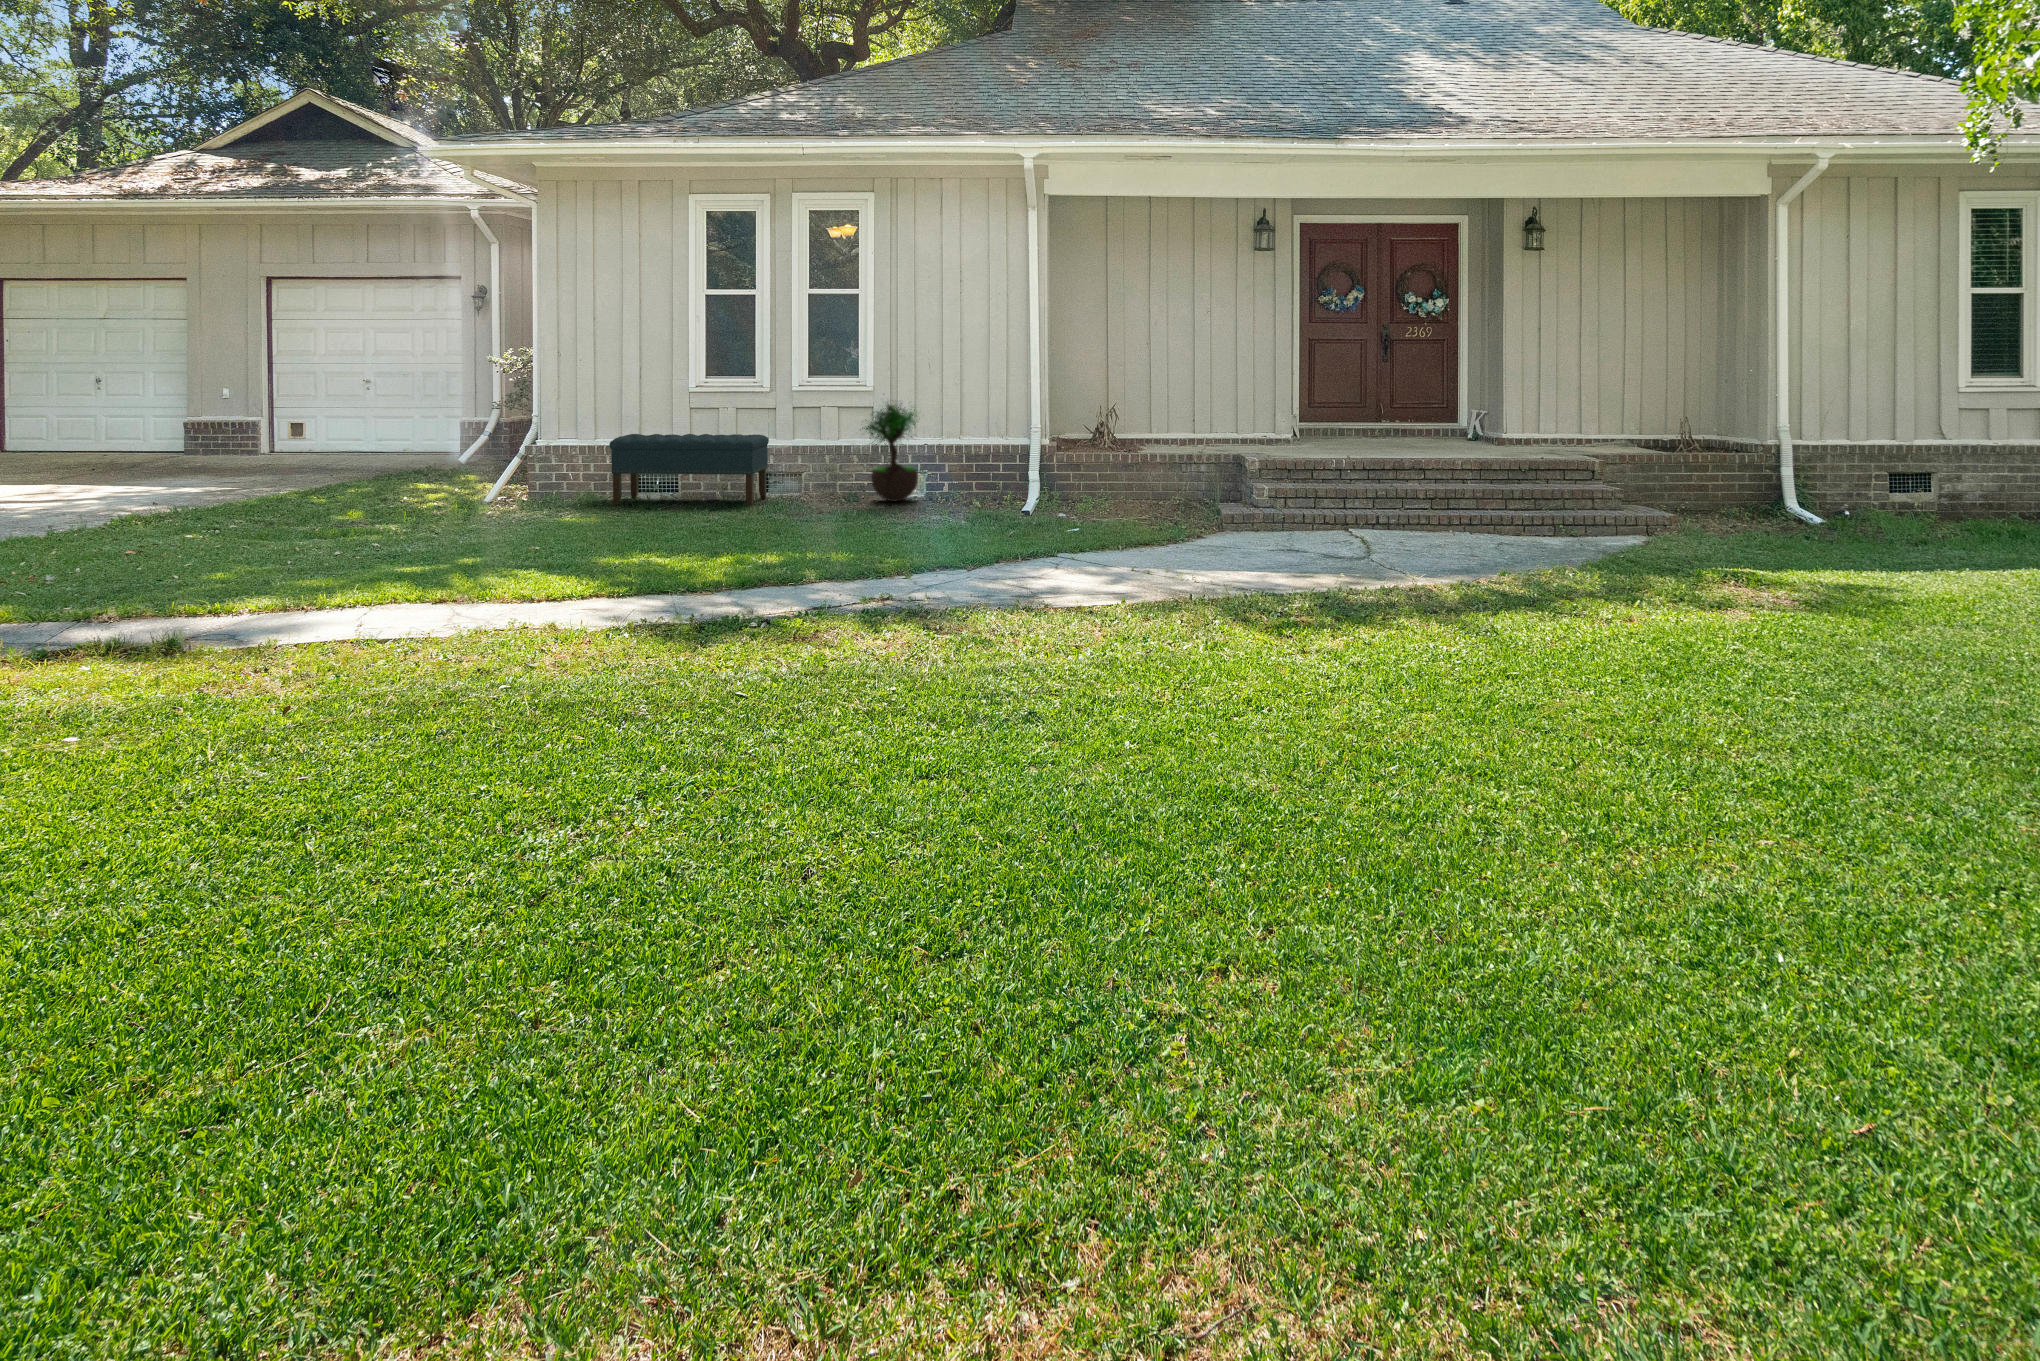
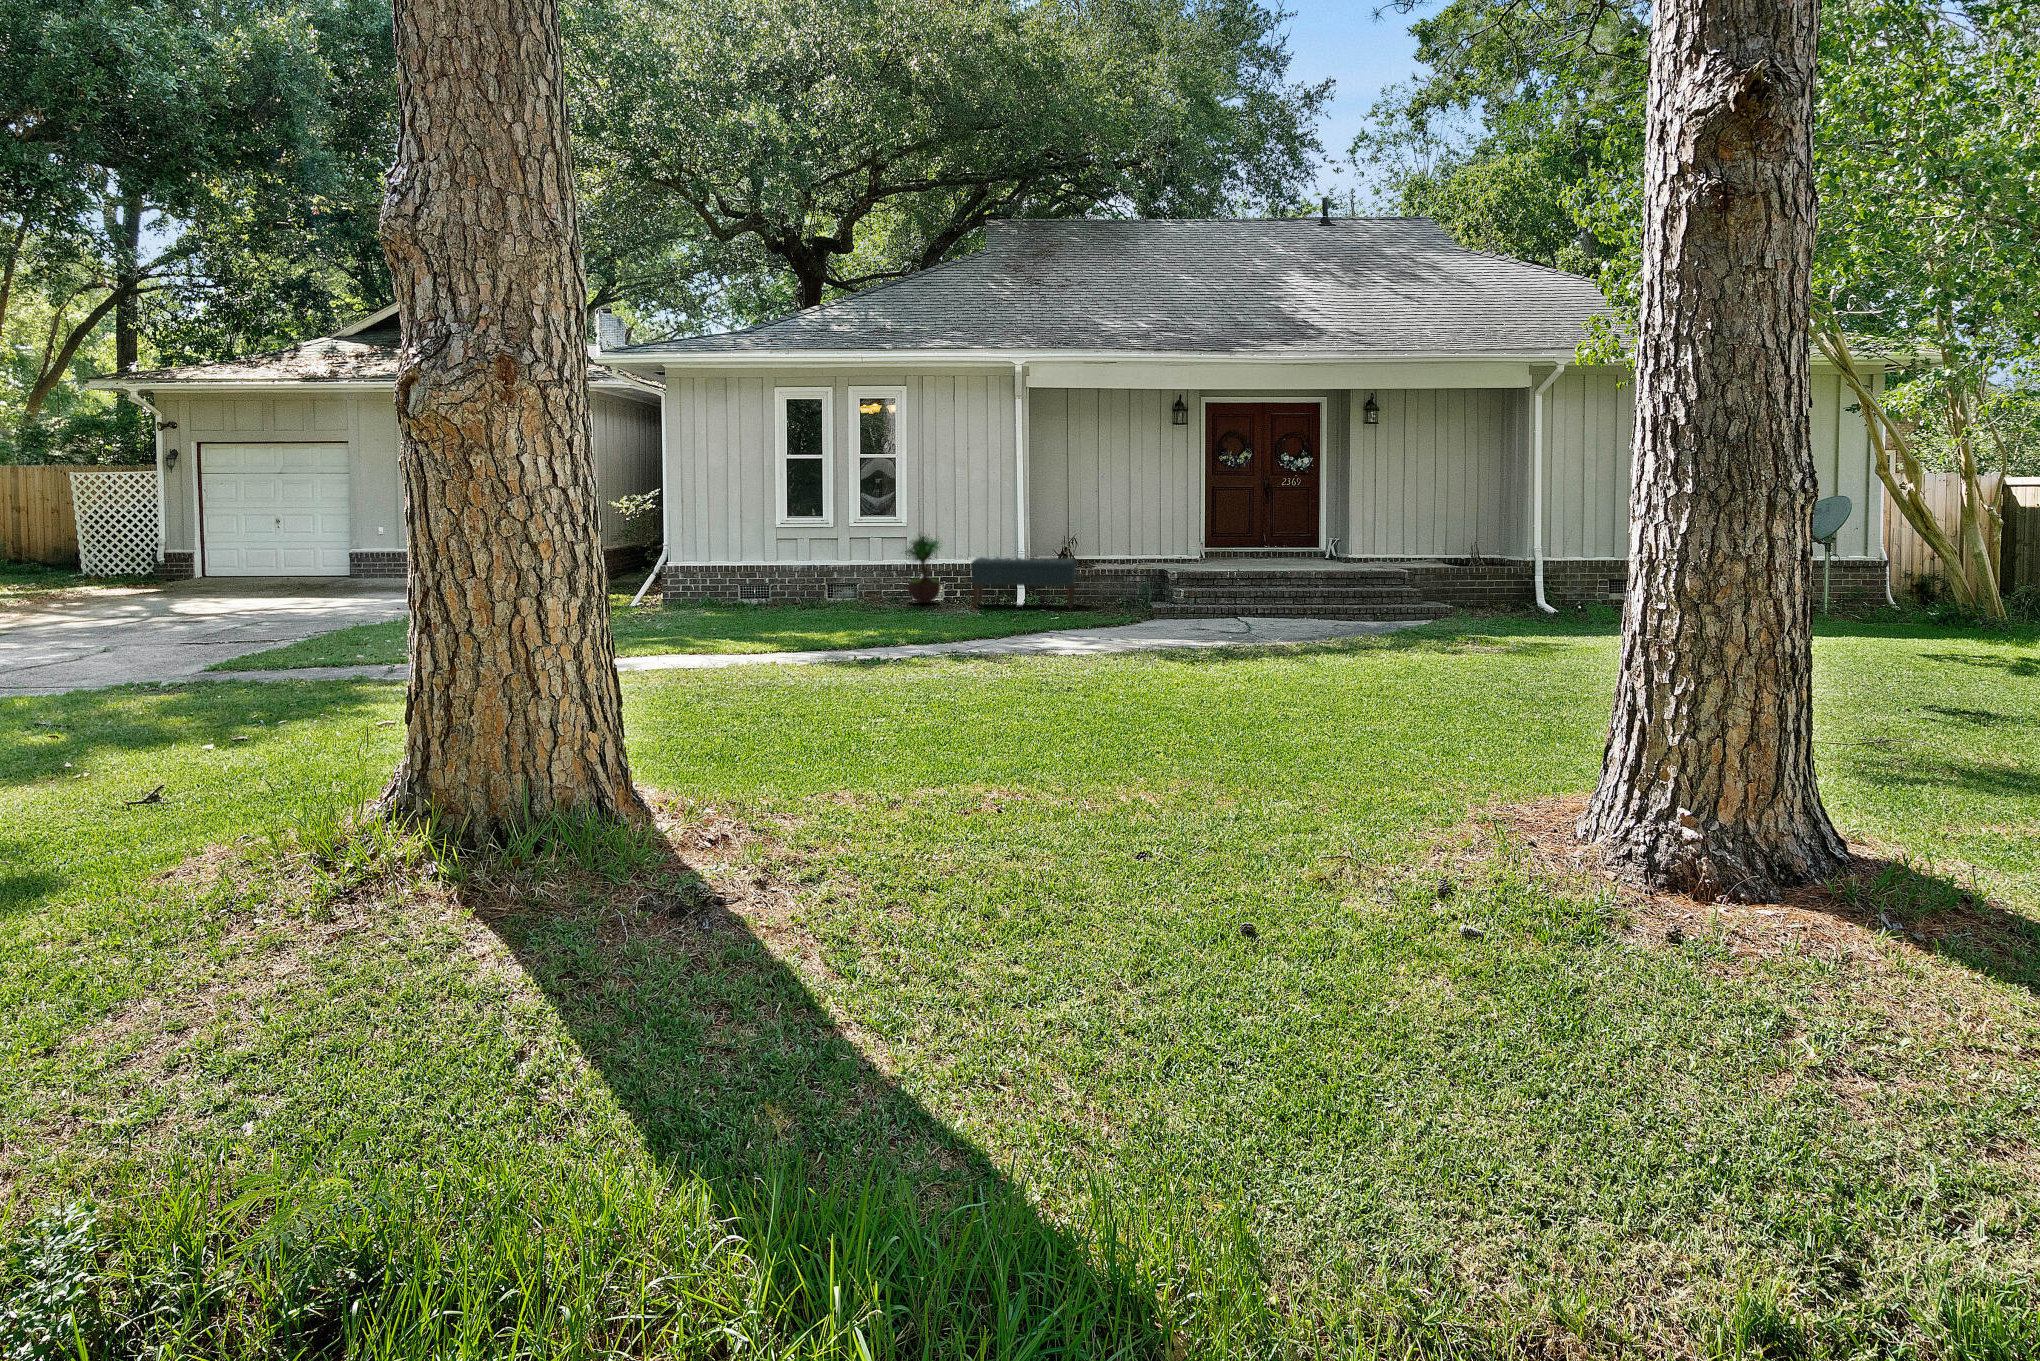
bench: present [609,434,769,506] -> present [971,557,1077,608]

